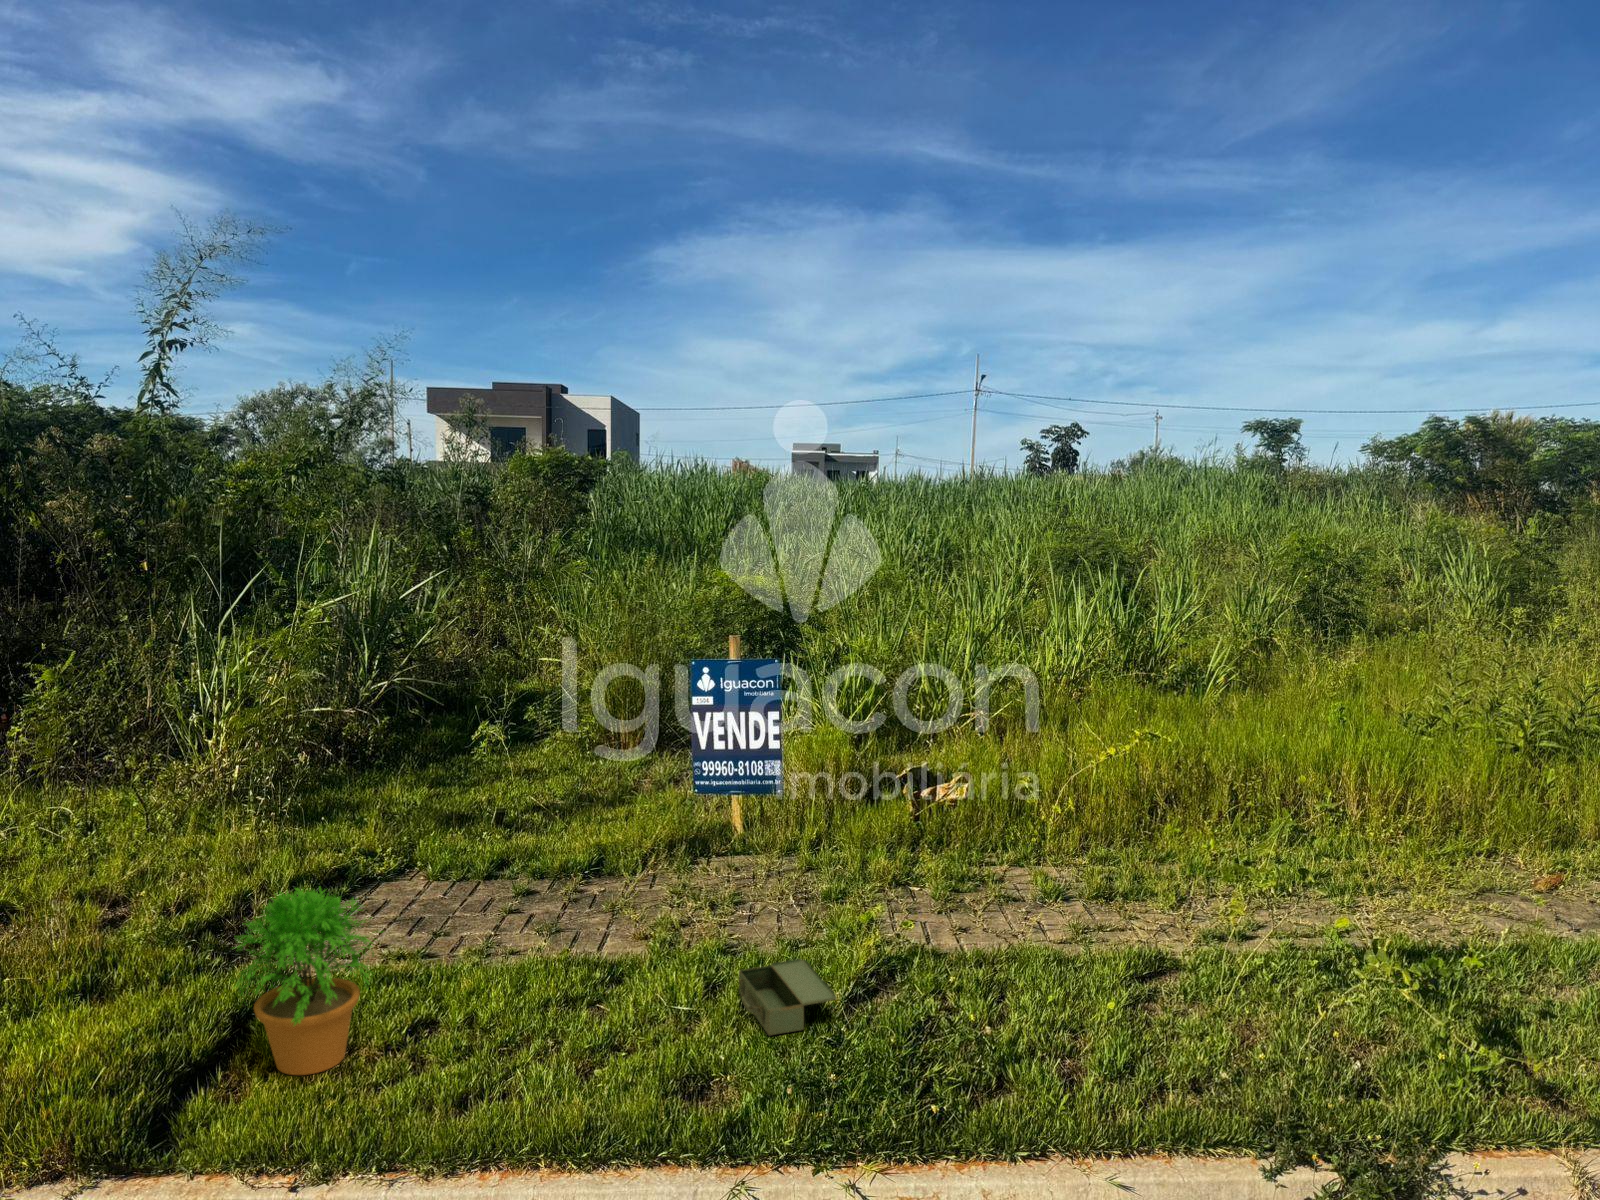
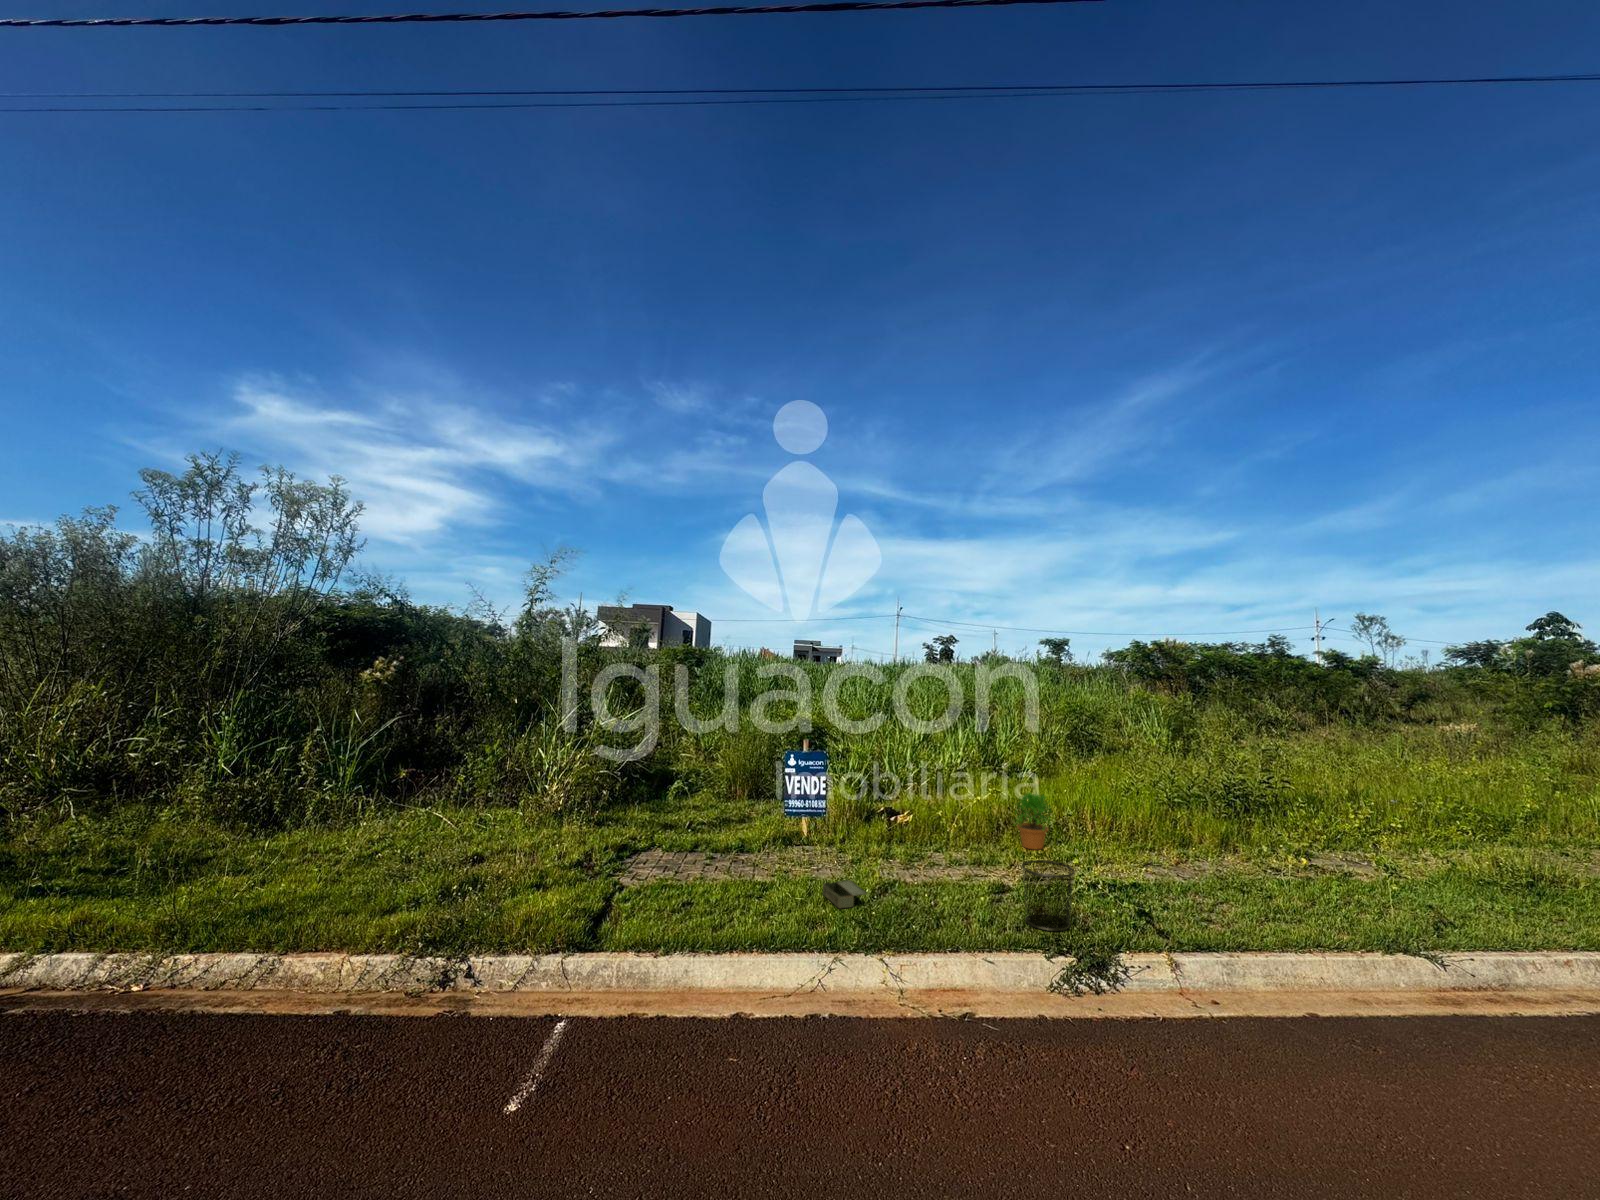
potted plant: present [235,886,378,1075] -> present [1015,793,1051,849]
waste bin: none [1206,917,1339,1091] -> present [1021,860,1075,931]

